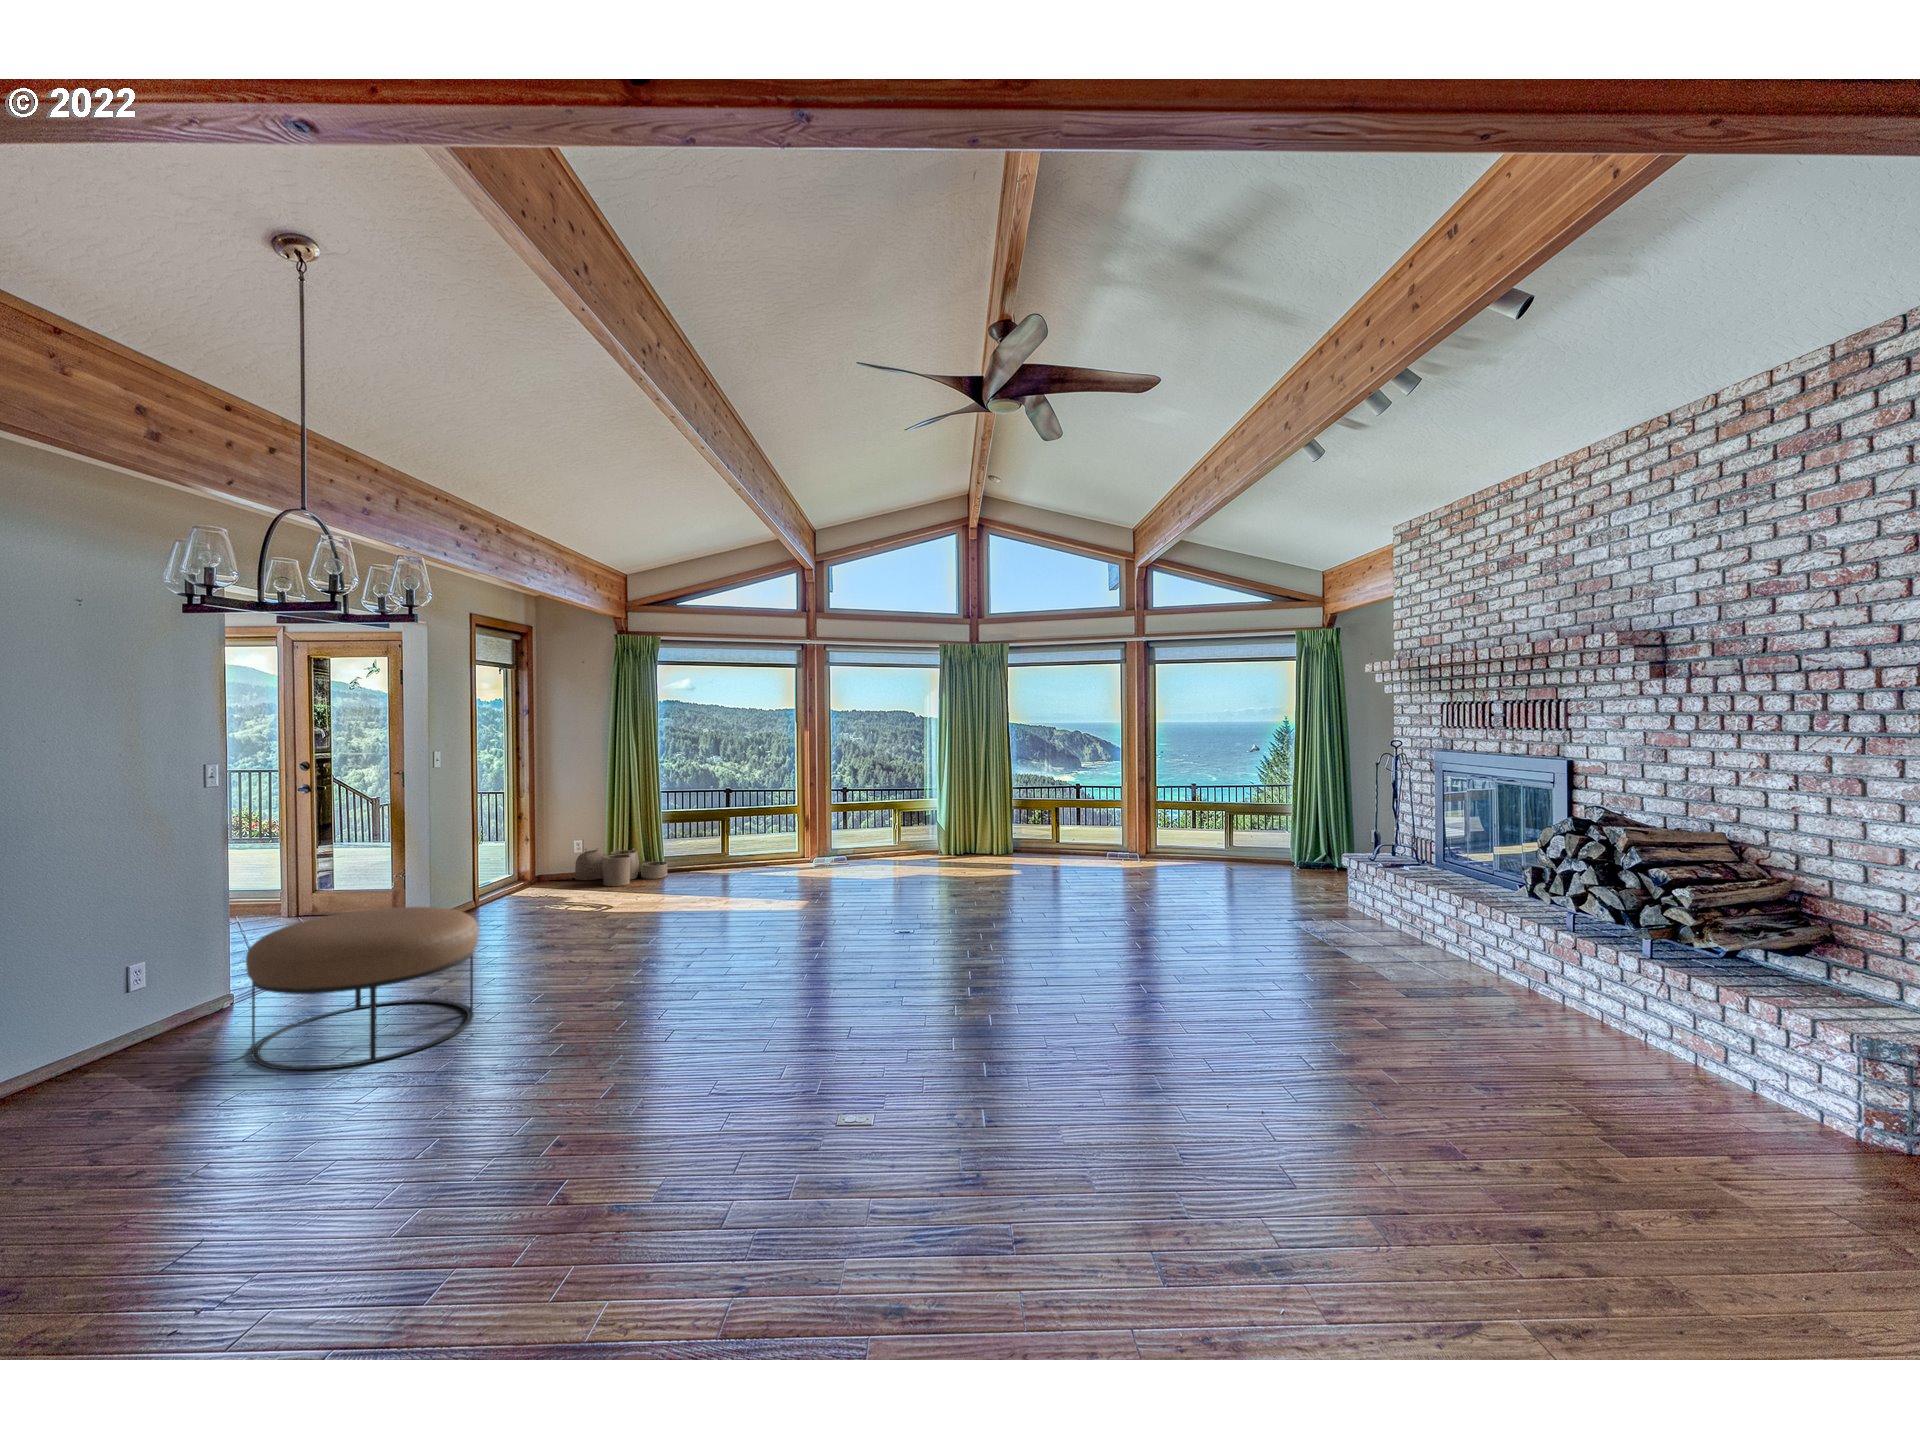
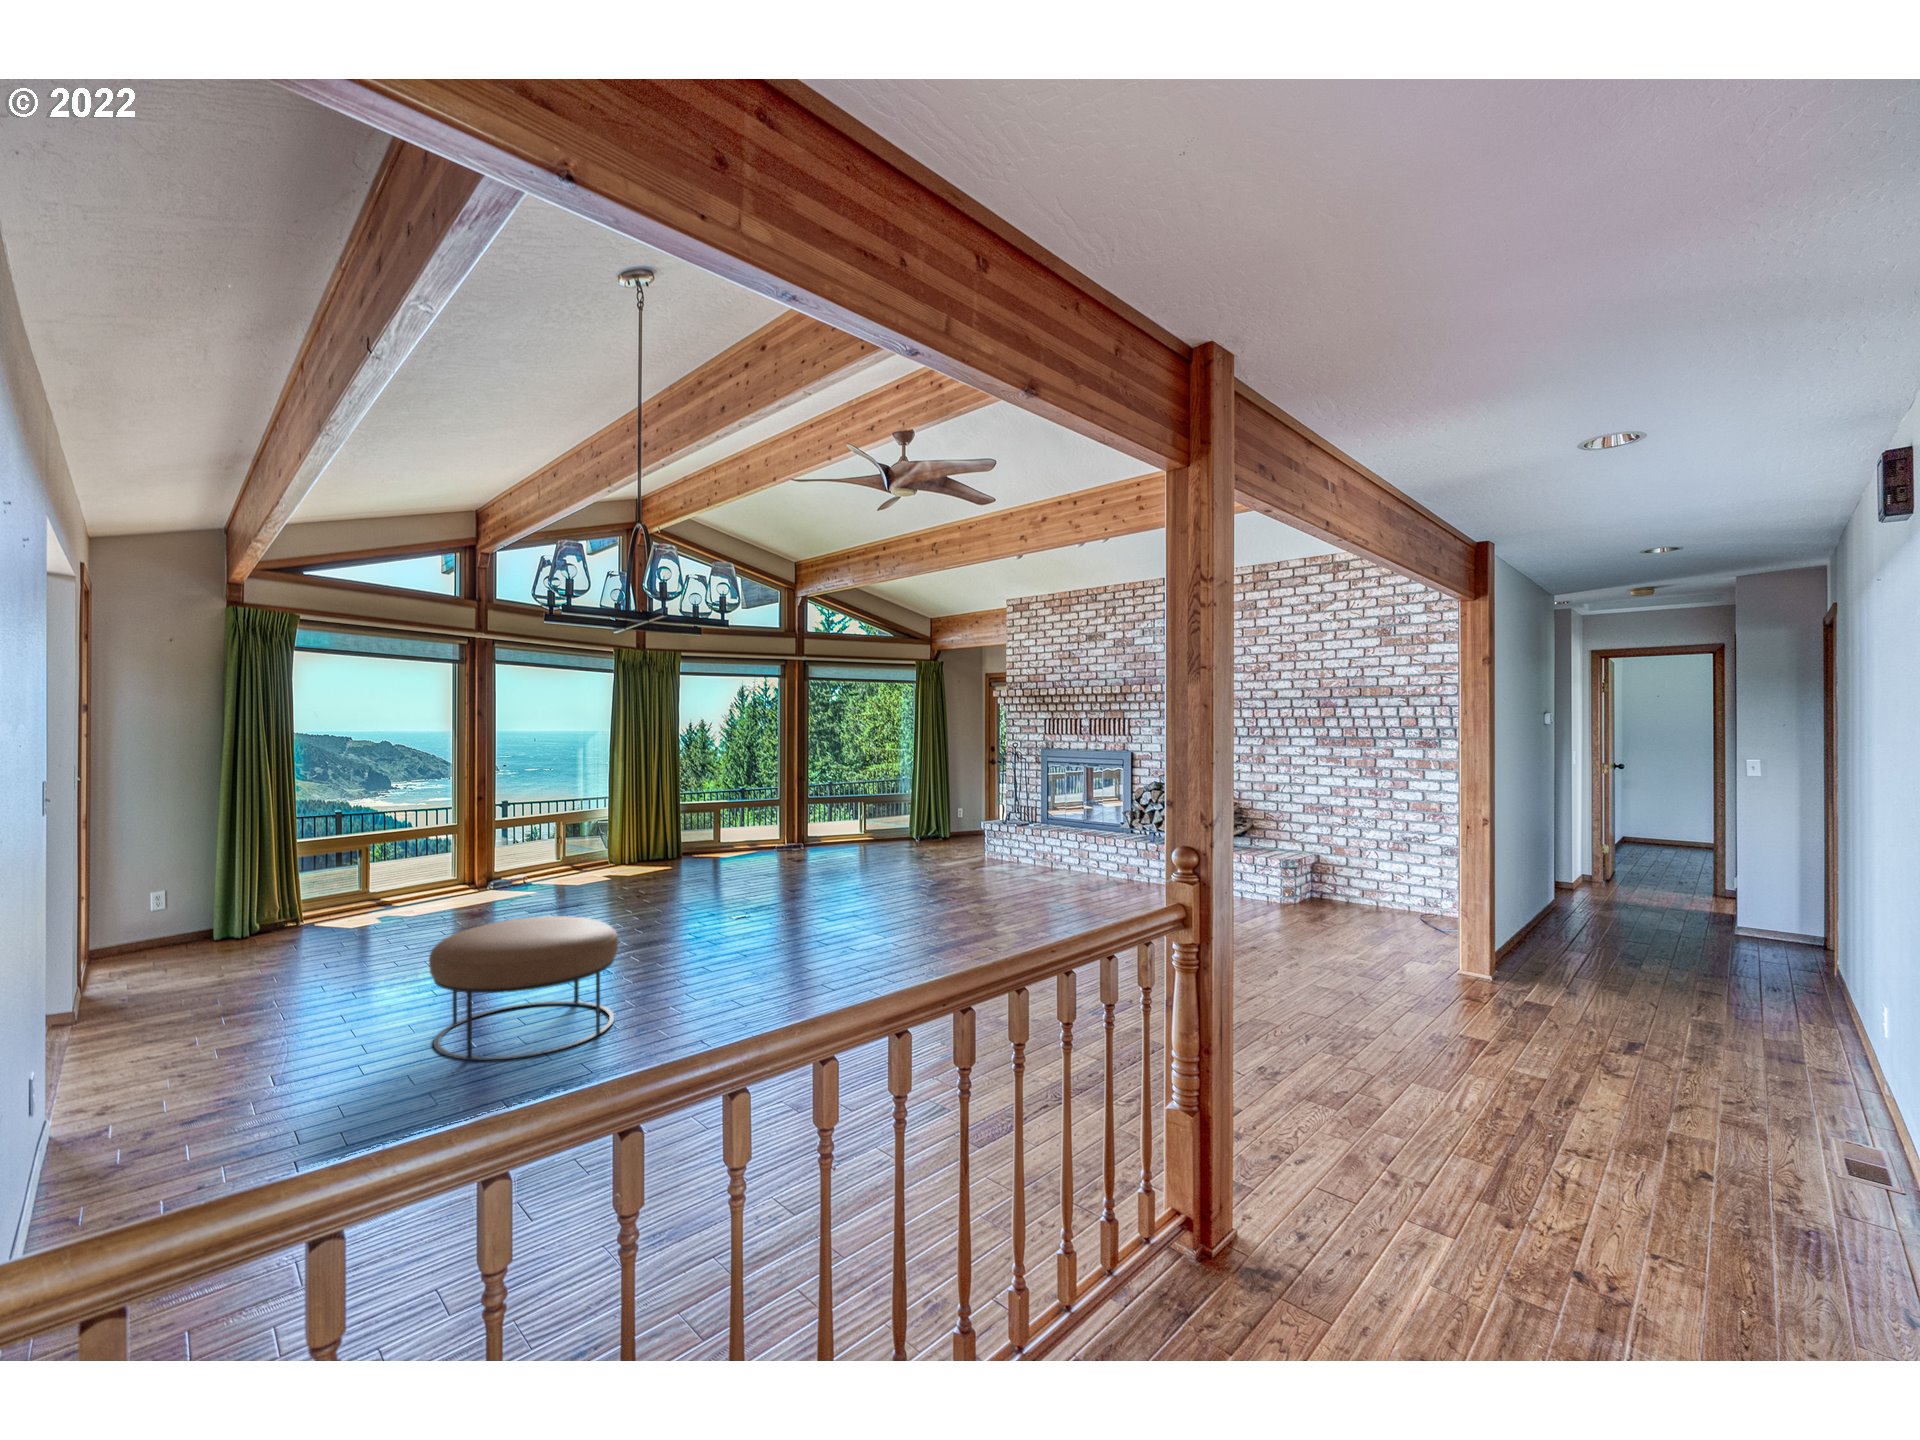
woven basket: present [575,847,668,886] -> none [301,880,420,924]

